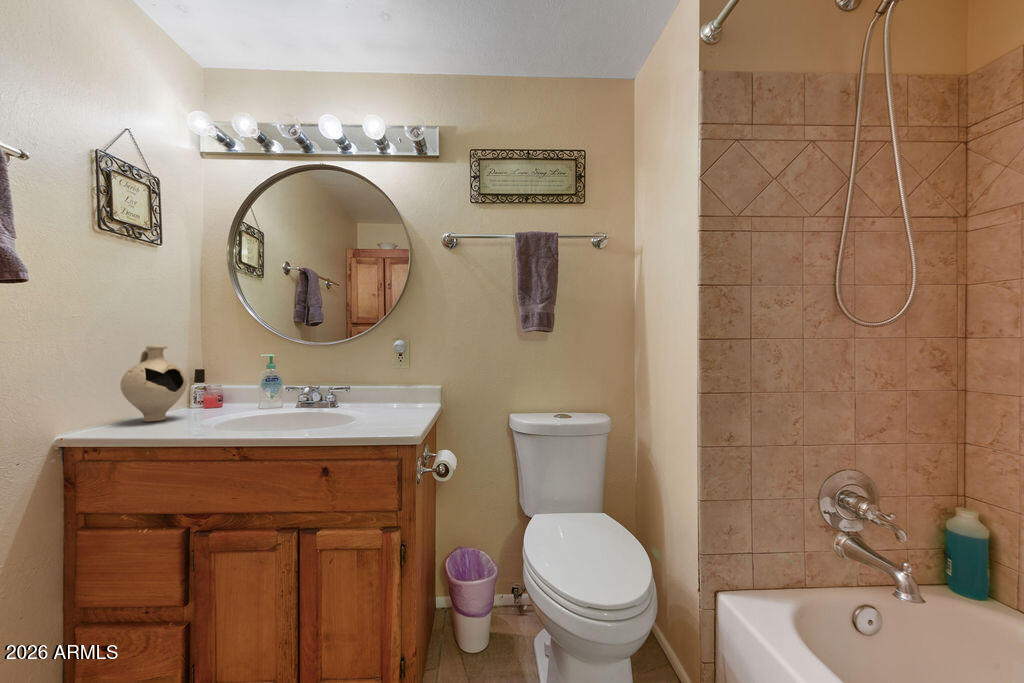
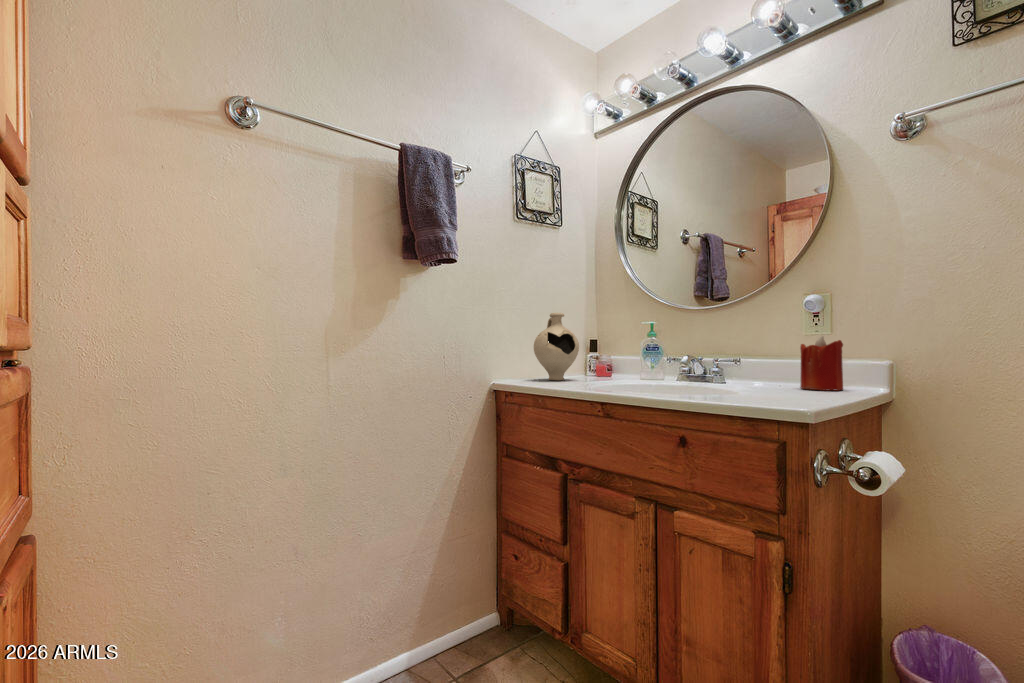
candle: none [396,370,422,409] -> present [800,336,843,391]

